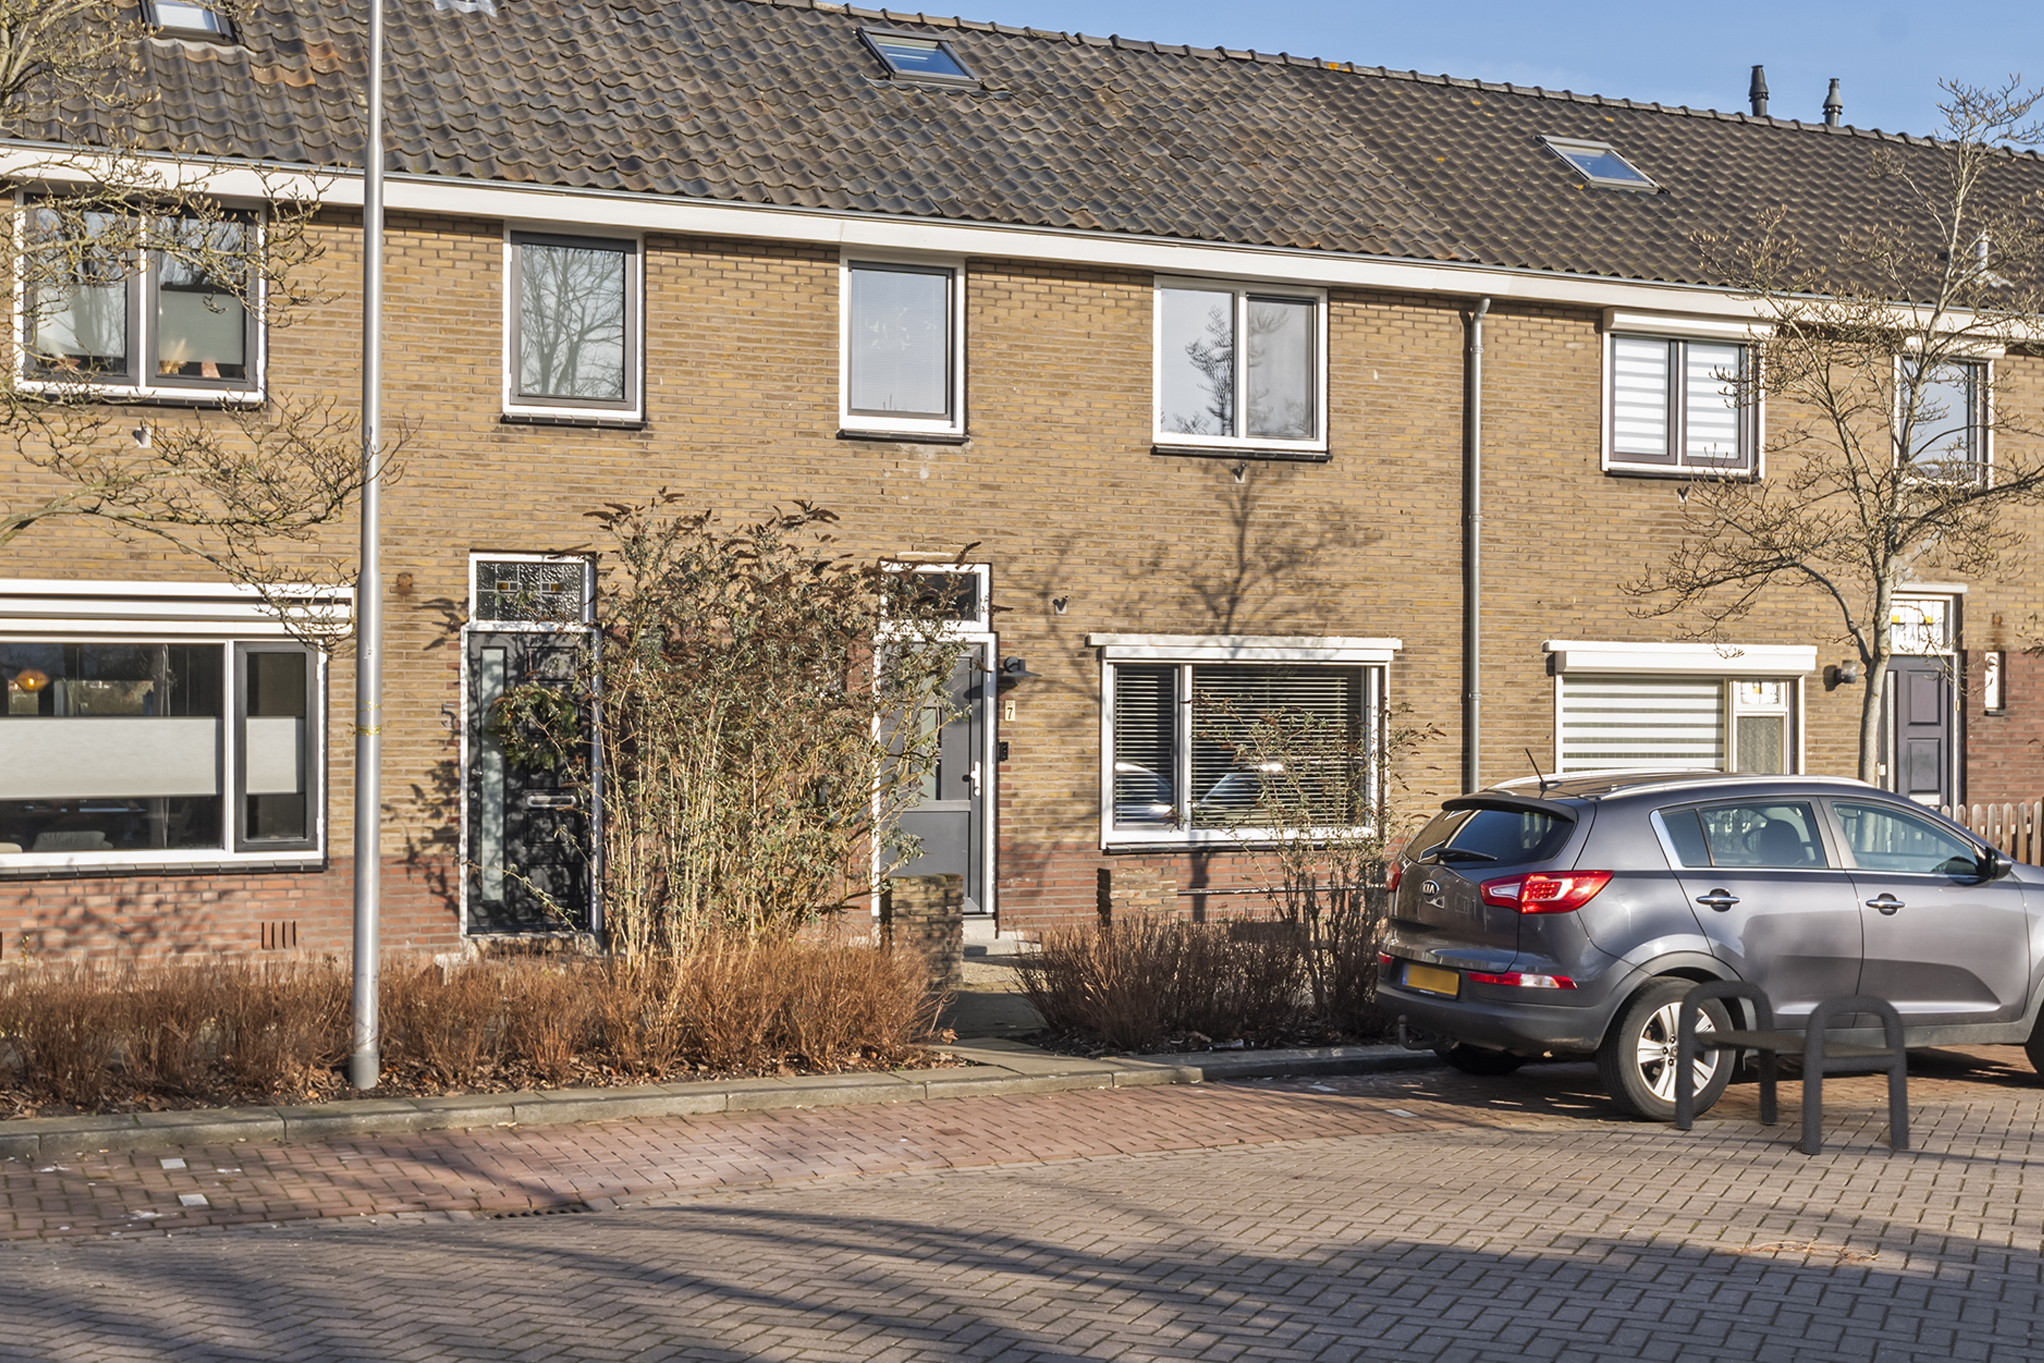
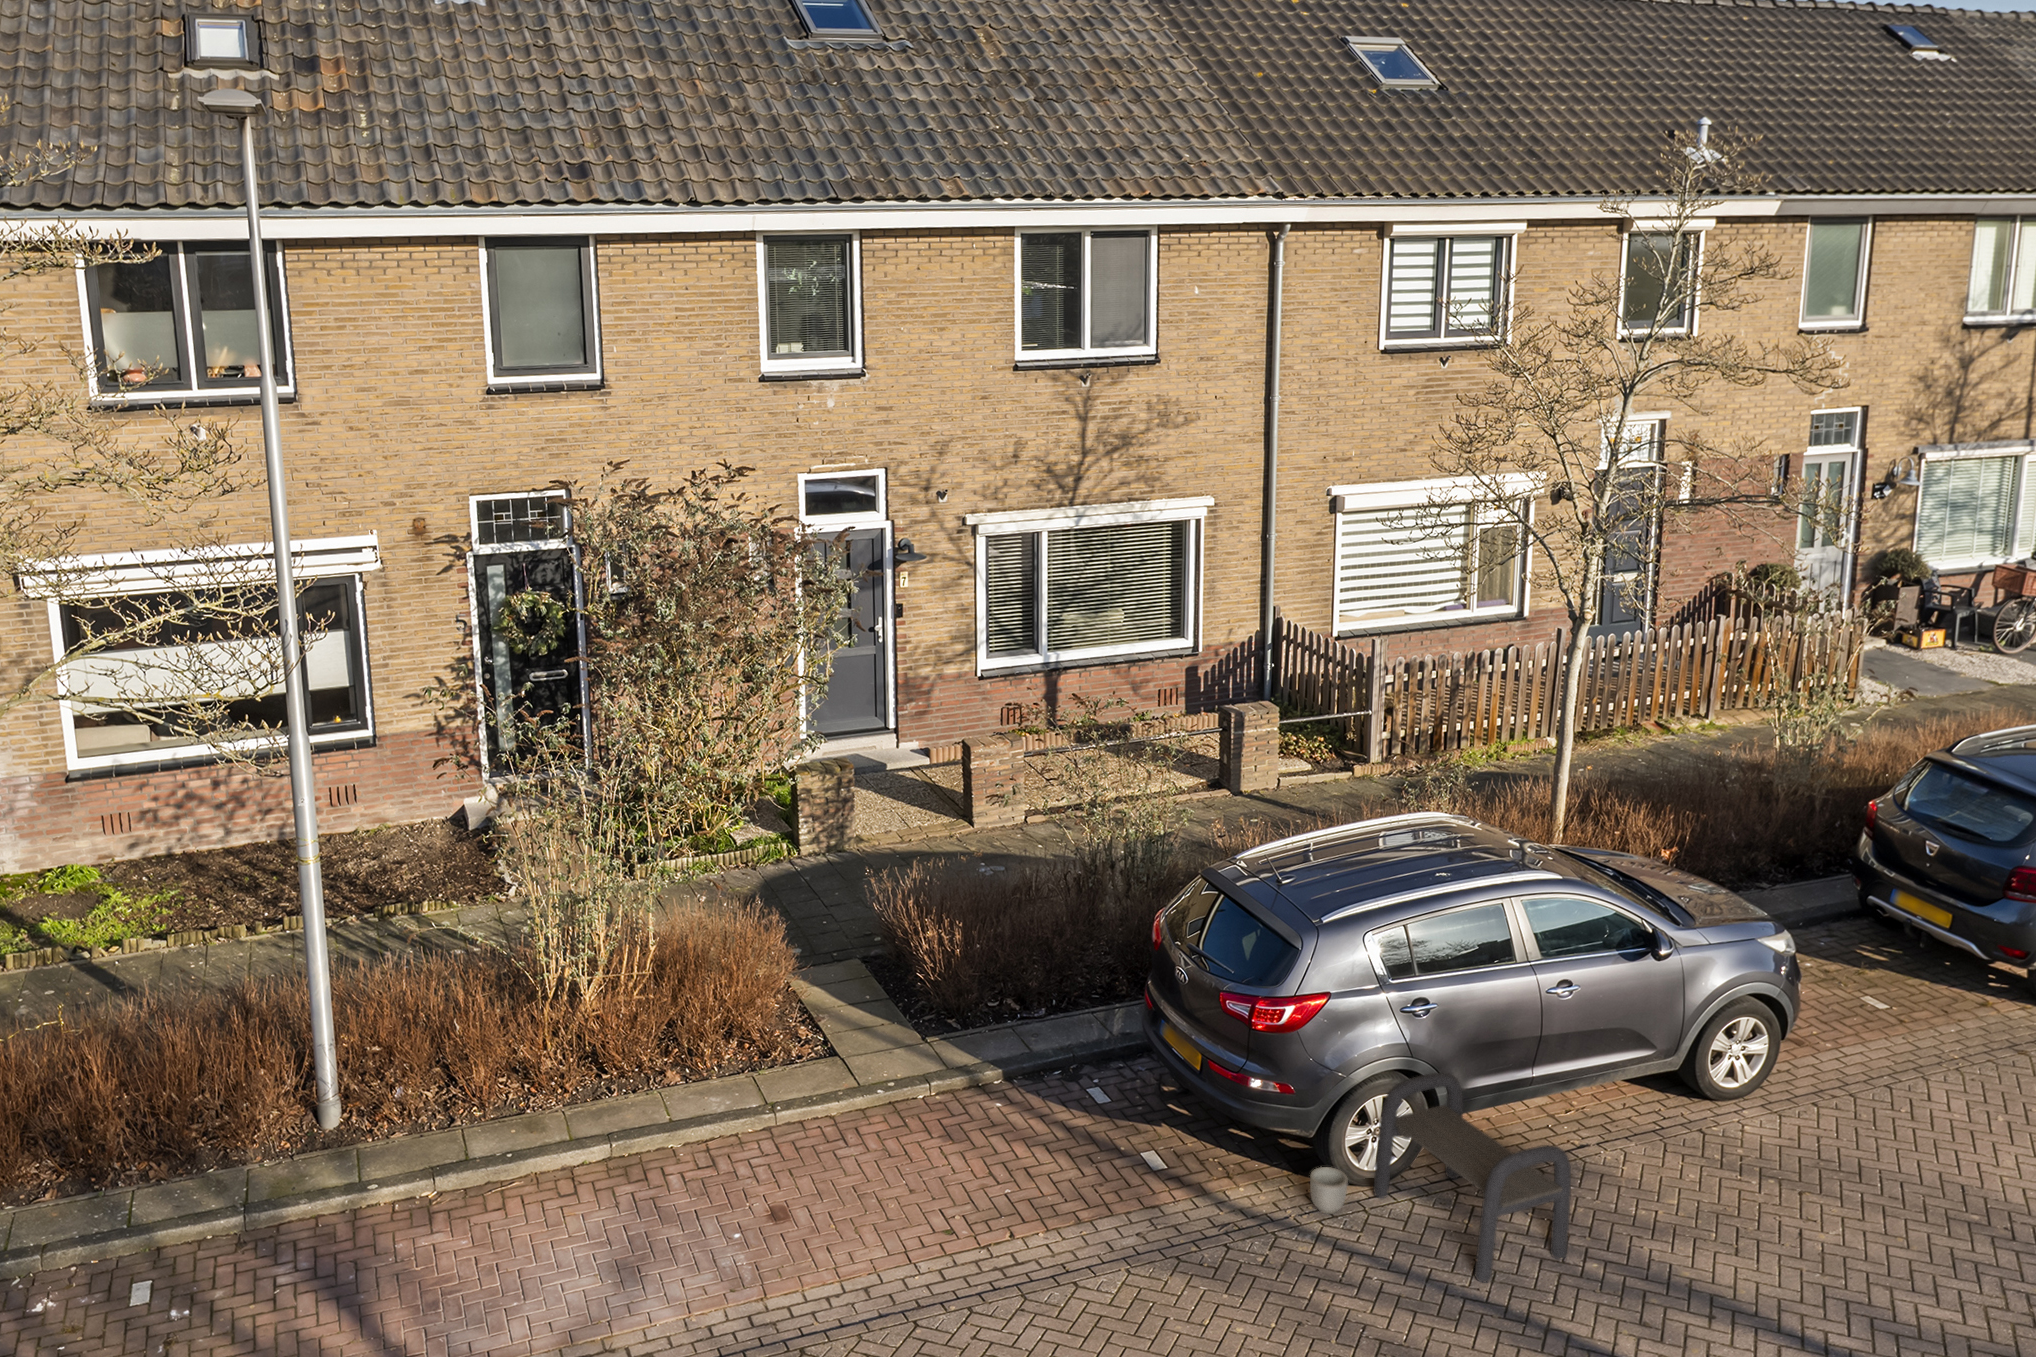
planter: none [1598,1087,1644,1135] -> present [1310,1167,1348,1214]

